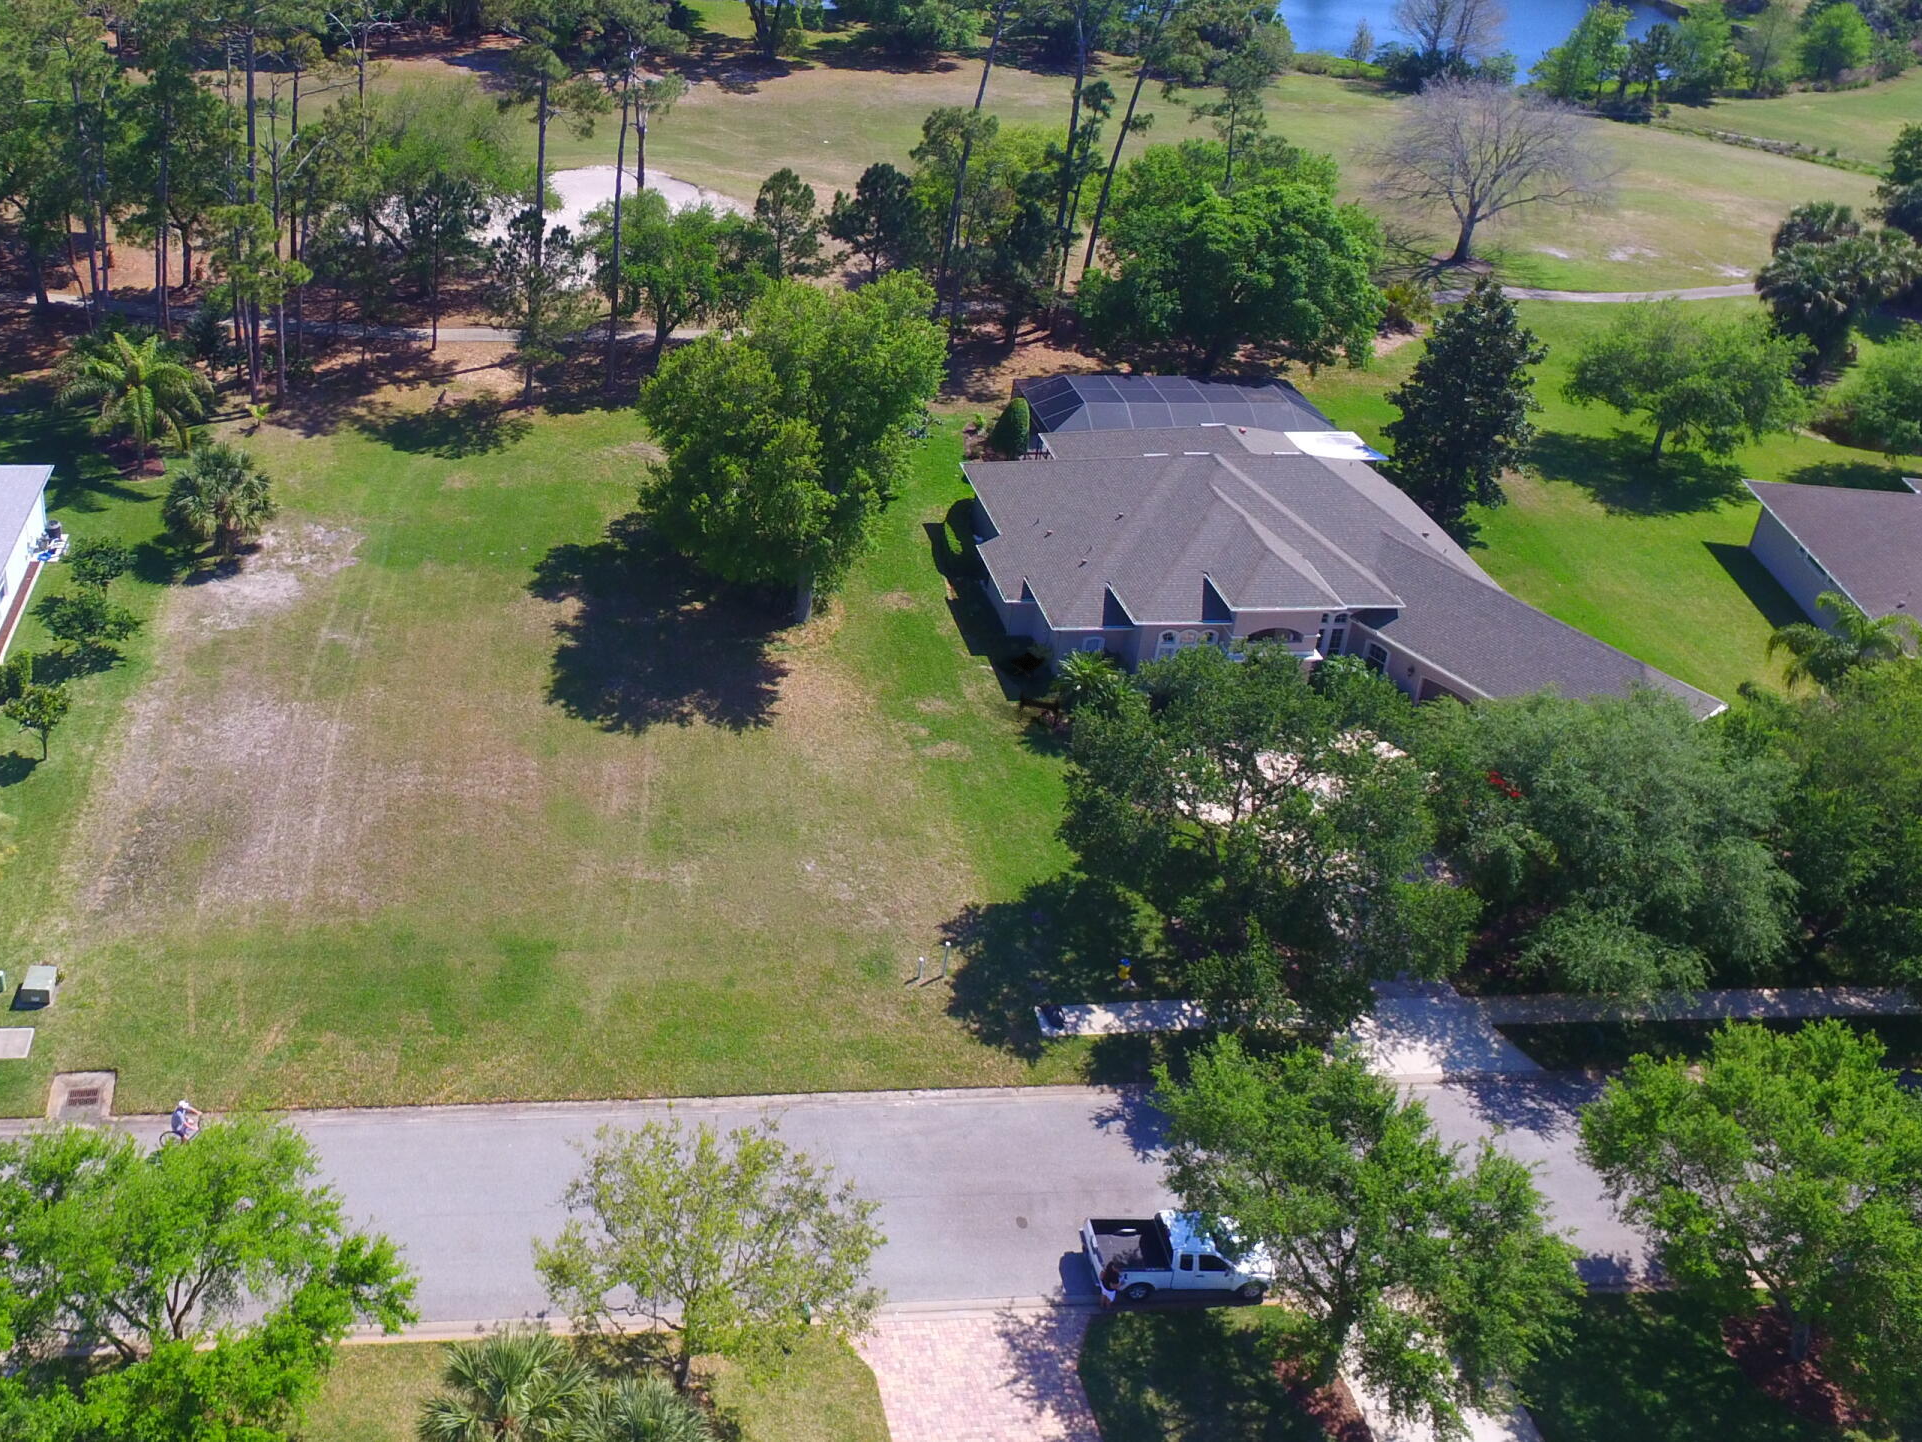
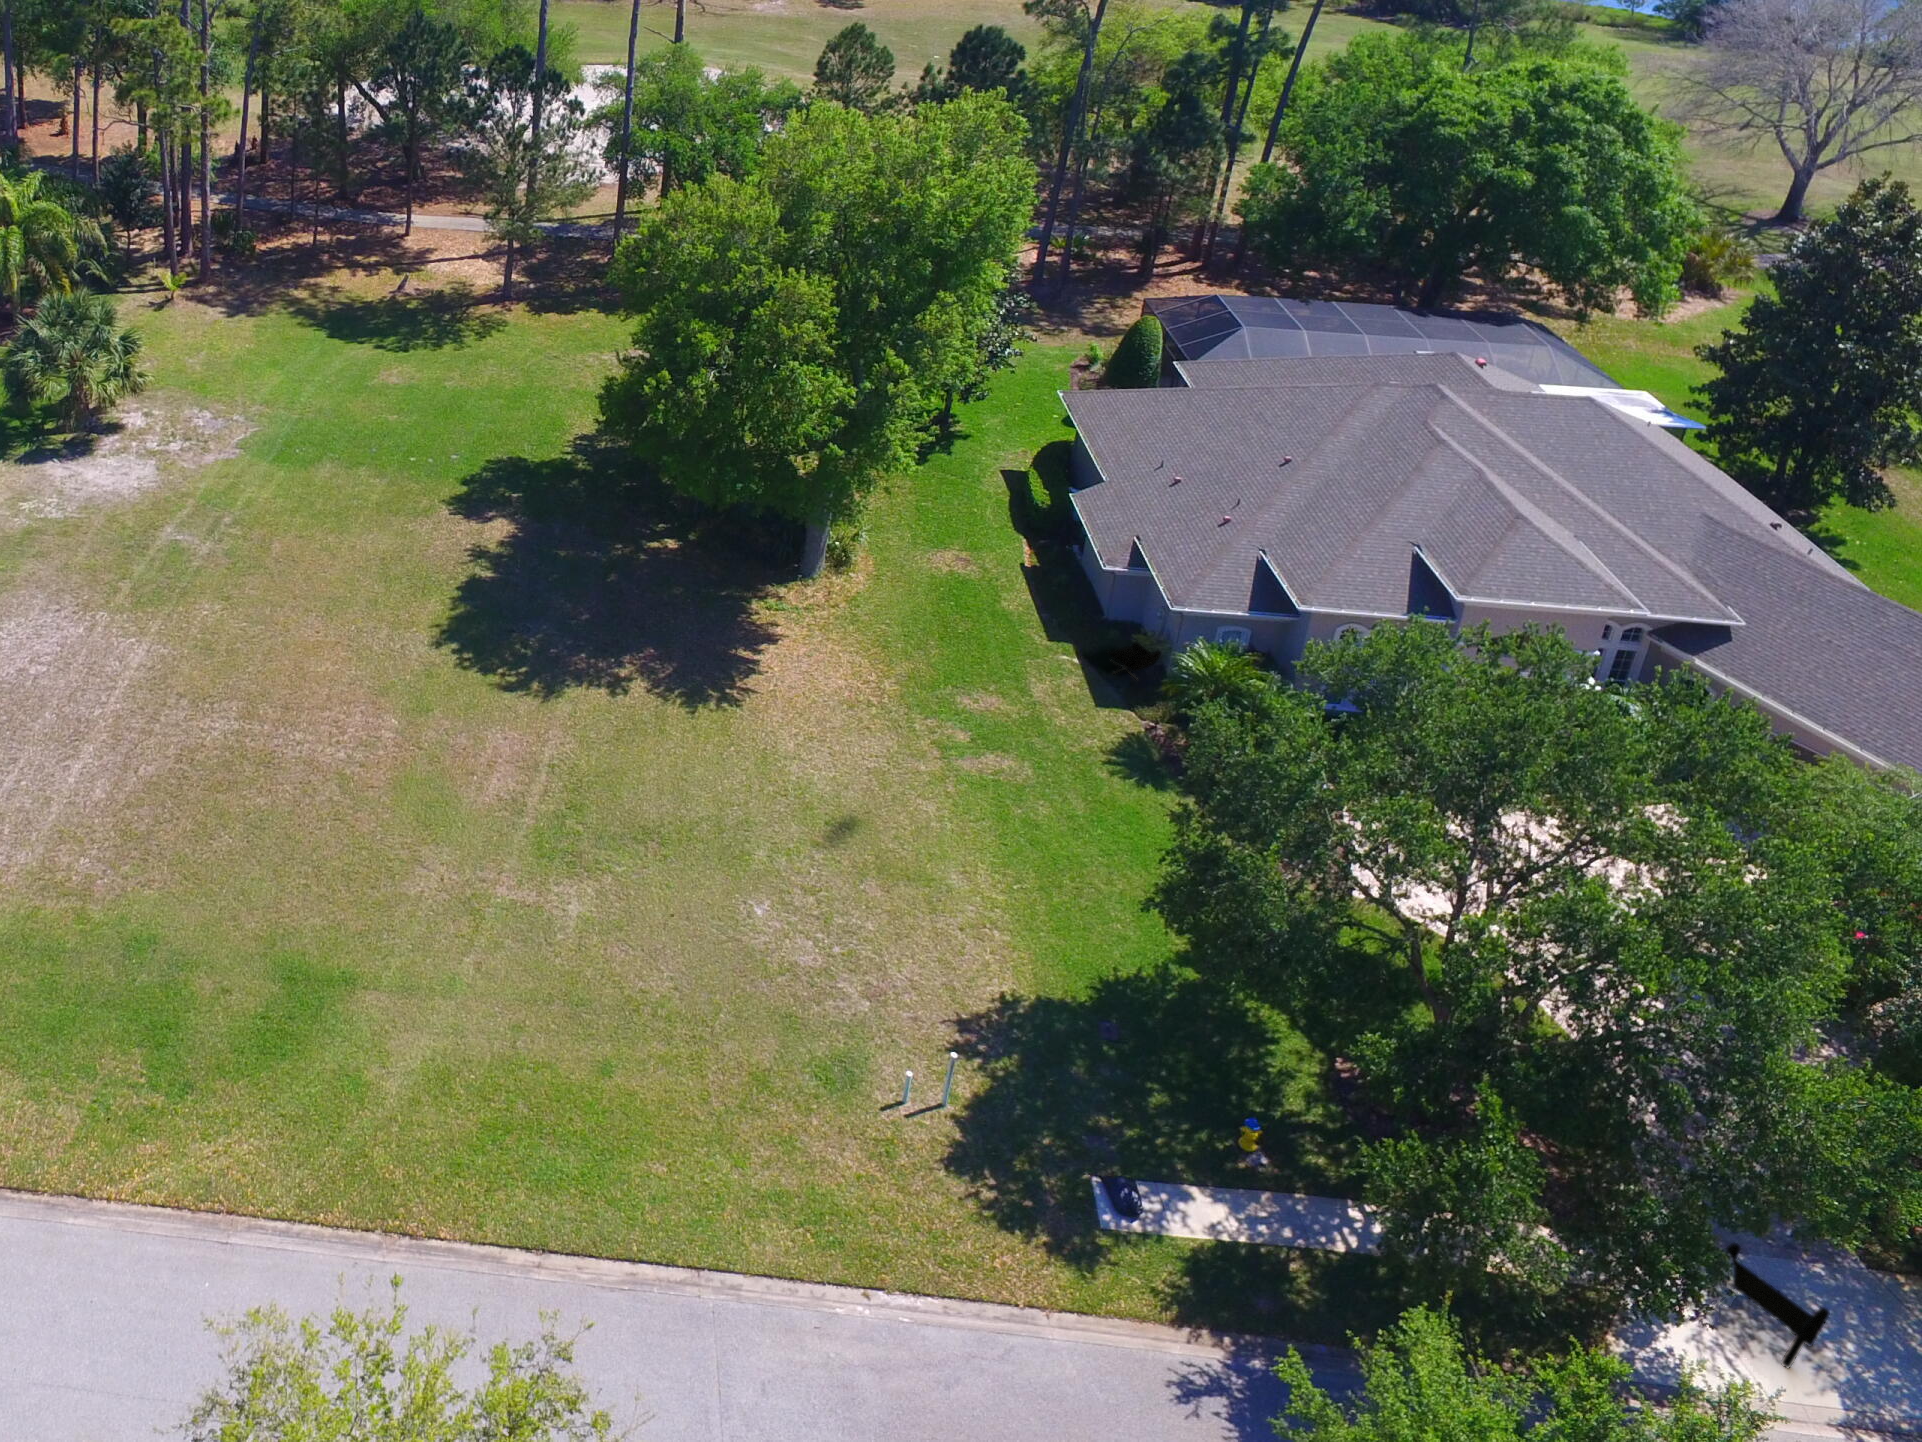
bench: present [1018,691,1060,728] -> present [1726,1243,1830,1368]

